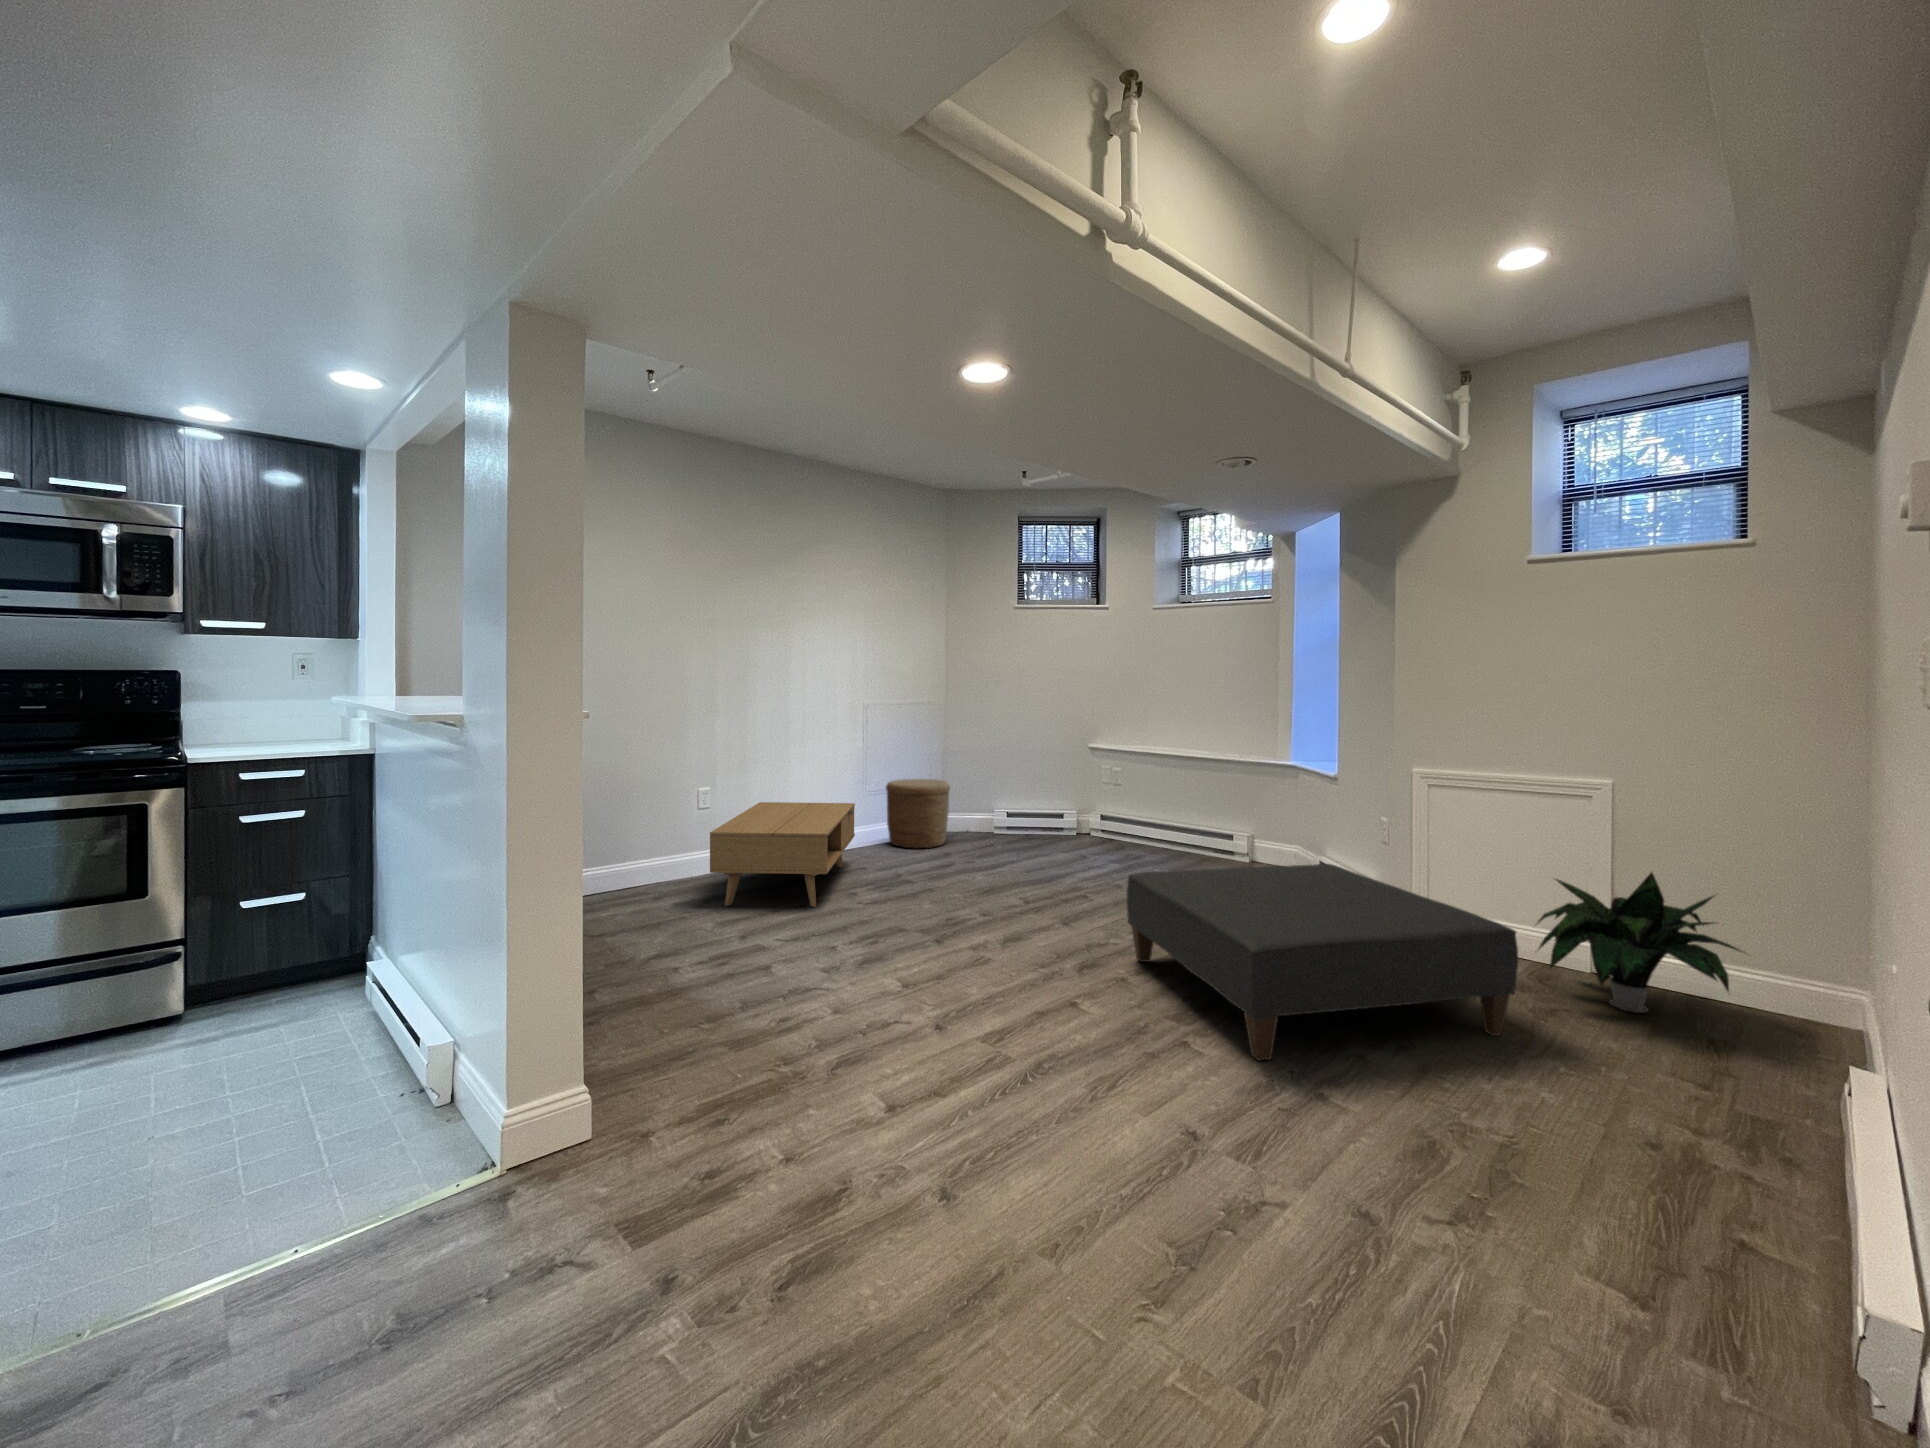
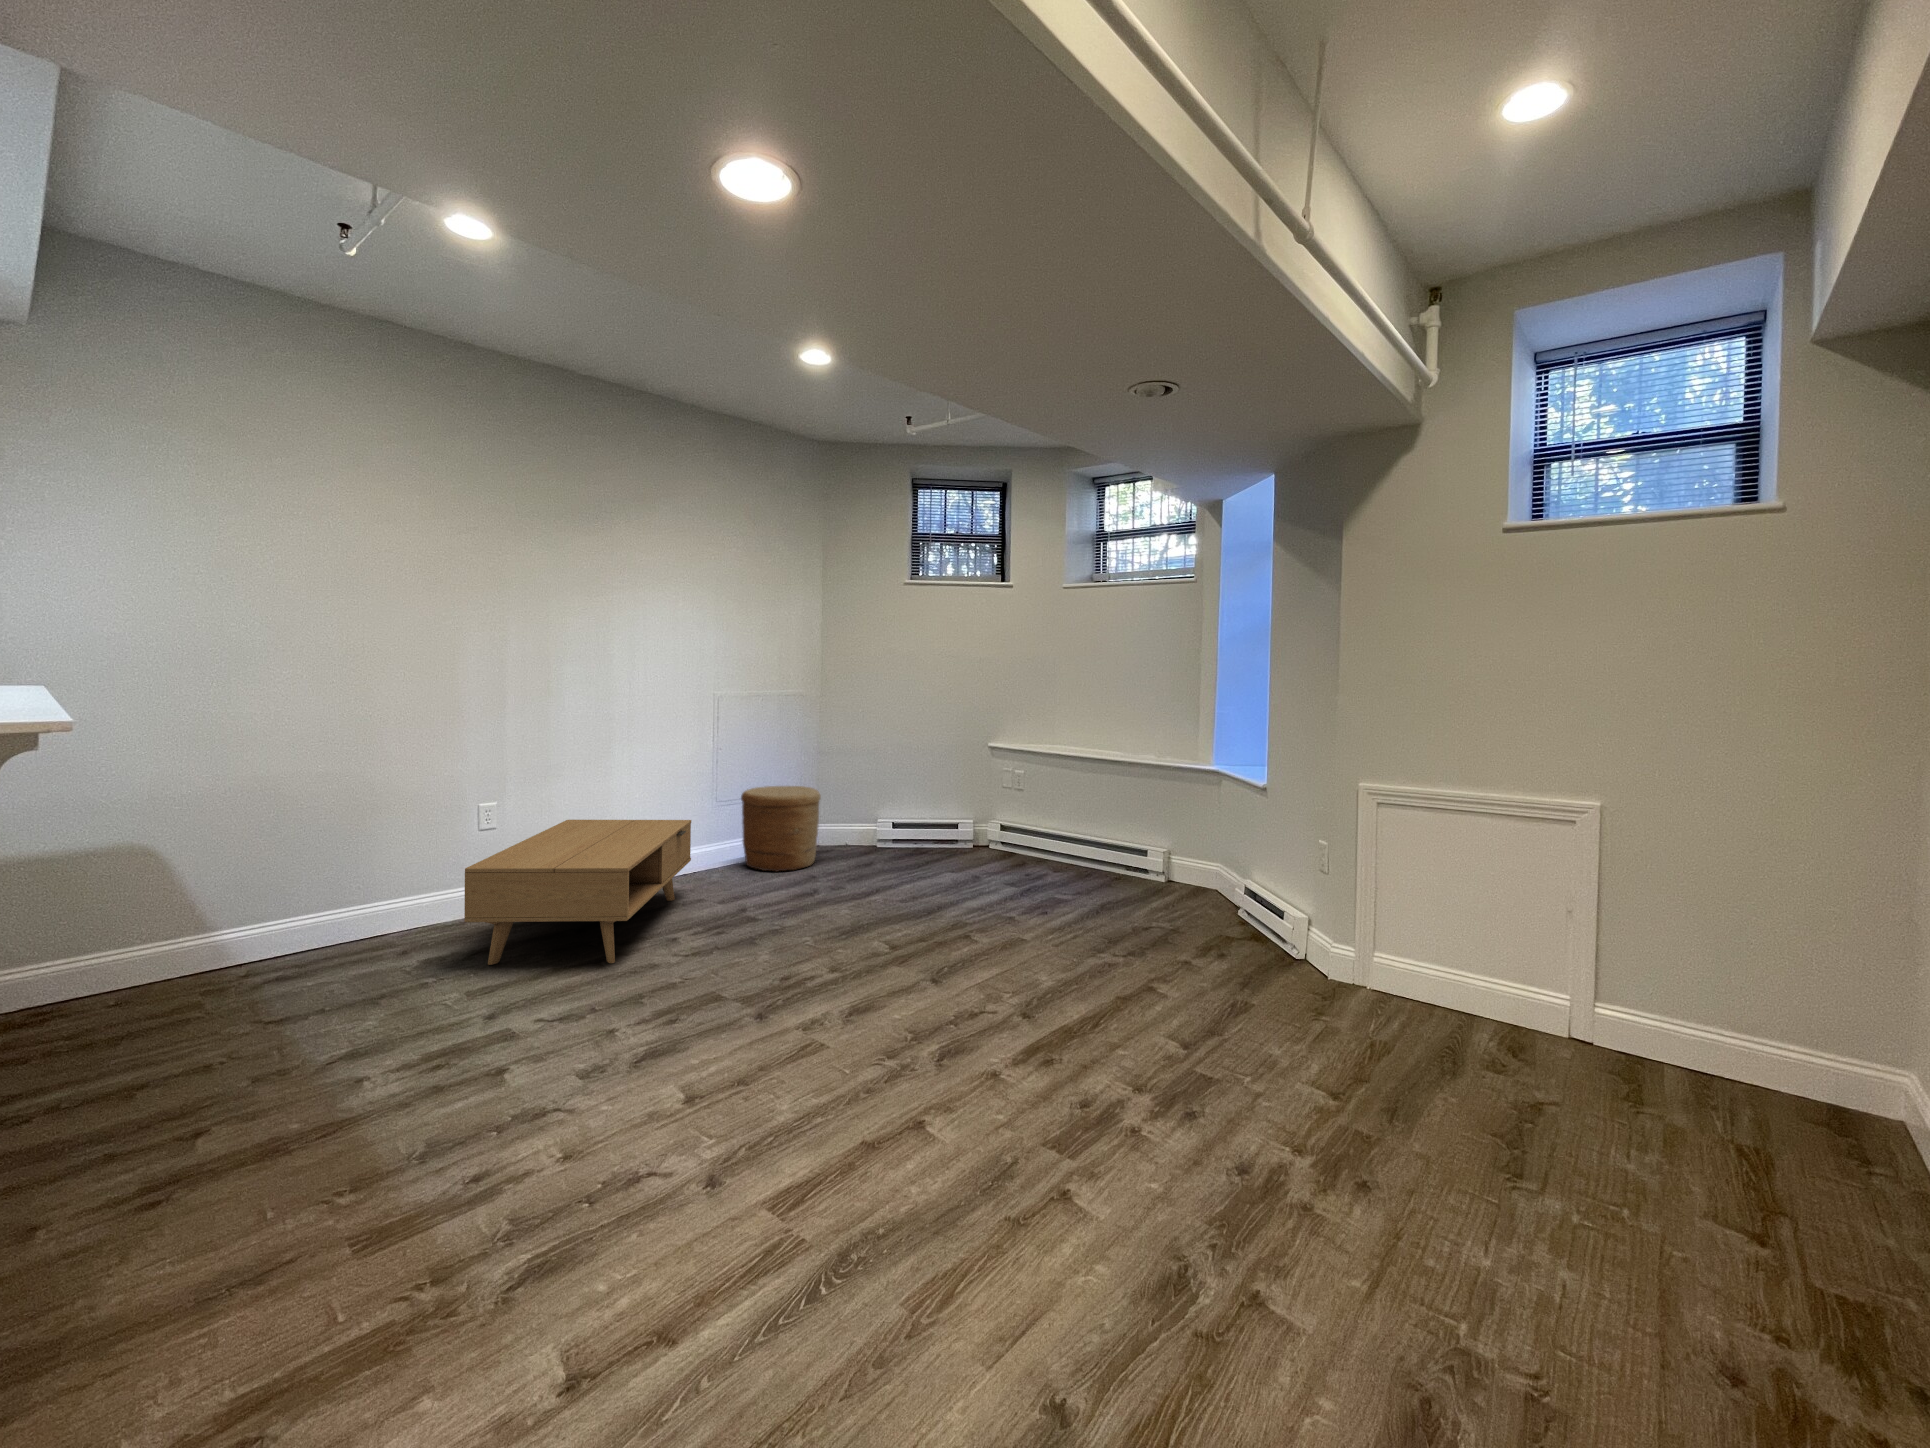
ottoman: present [1127,864,1518,1060] -> none [1007,903,1508,1223]
potted plant: present [1538,873,1742,1013] -> none [1508,920,1775,1101]

